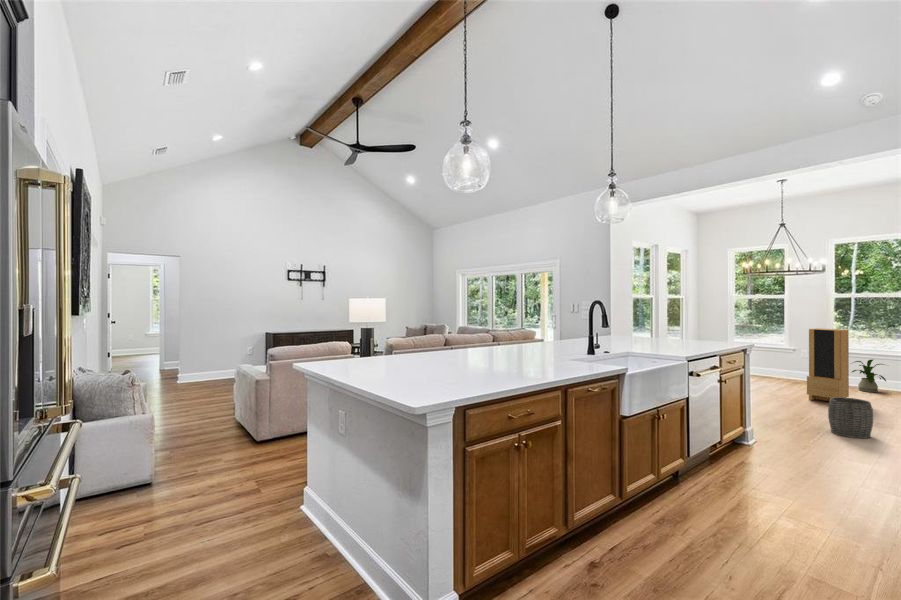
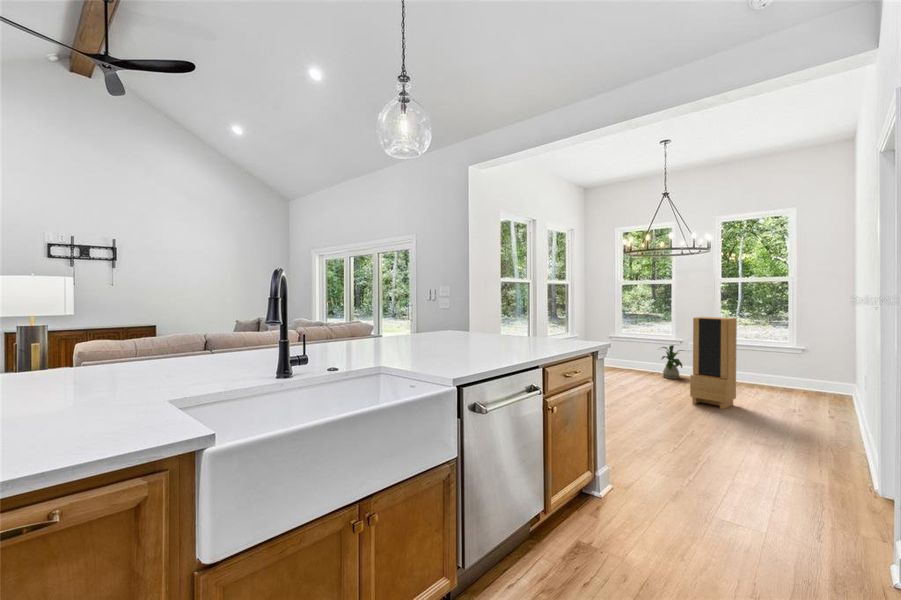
house plant: present [852,359,886,392] -> present [662,345,684,379]
woven basket: present [828,397,873,438] -> none [712,411,768,471]

